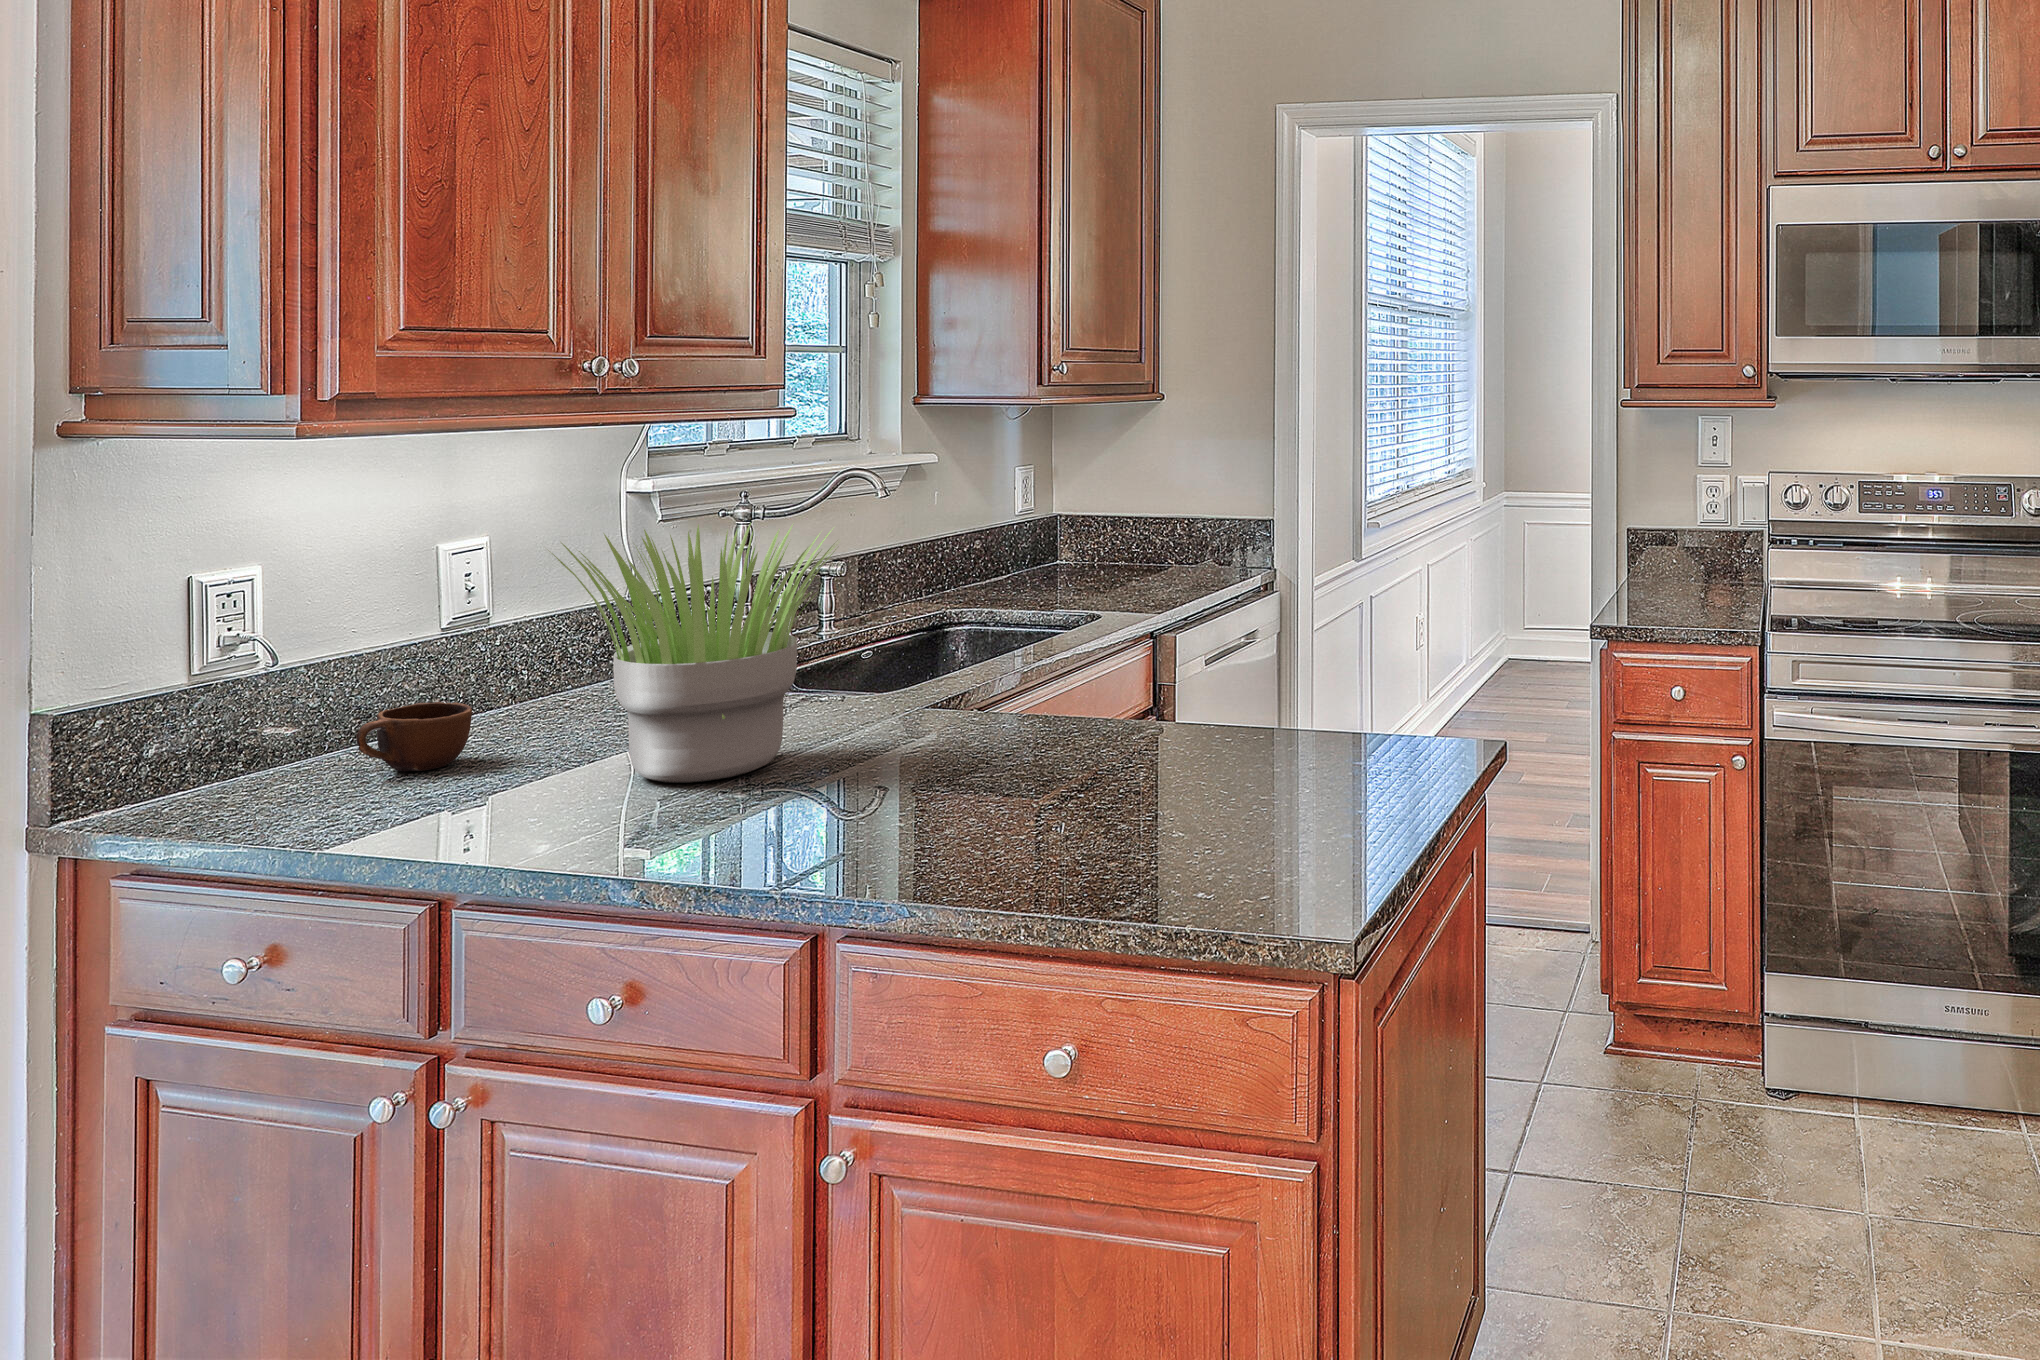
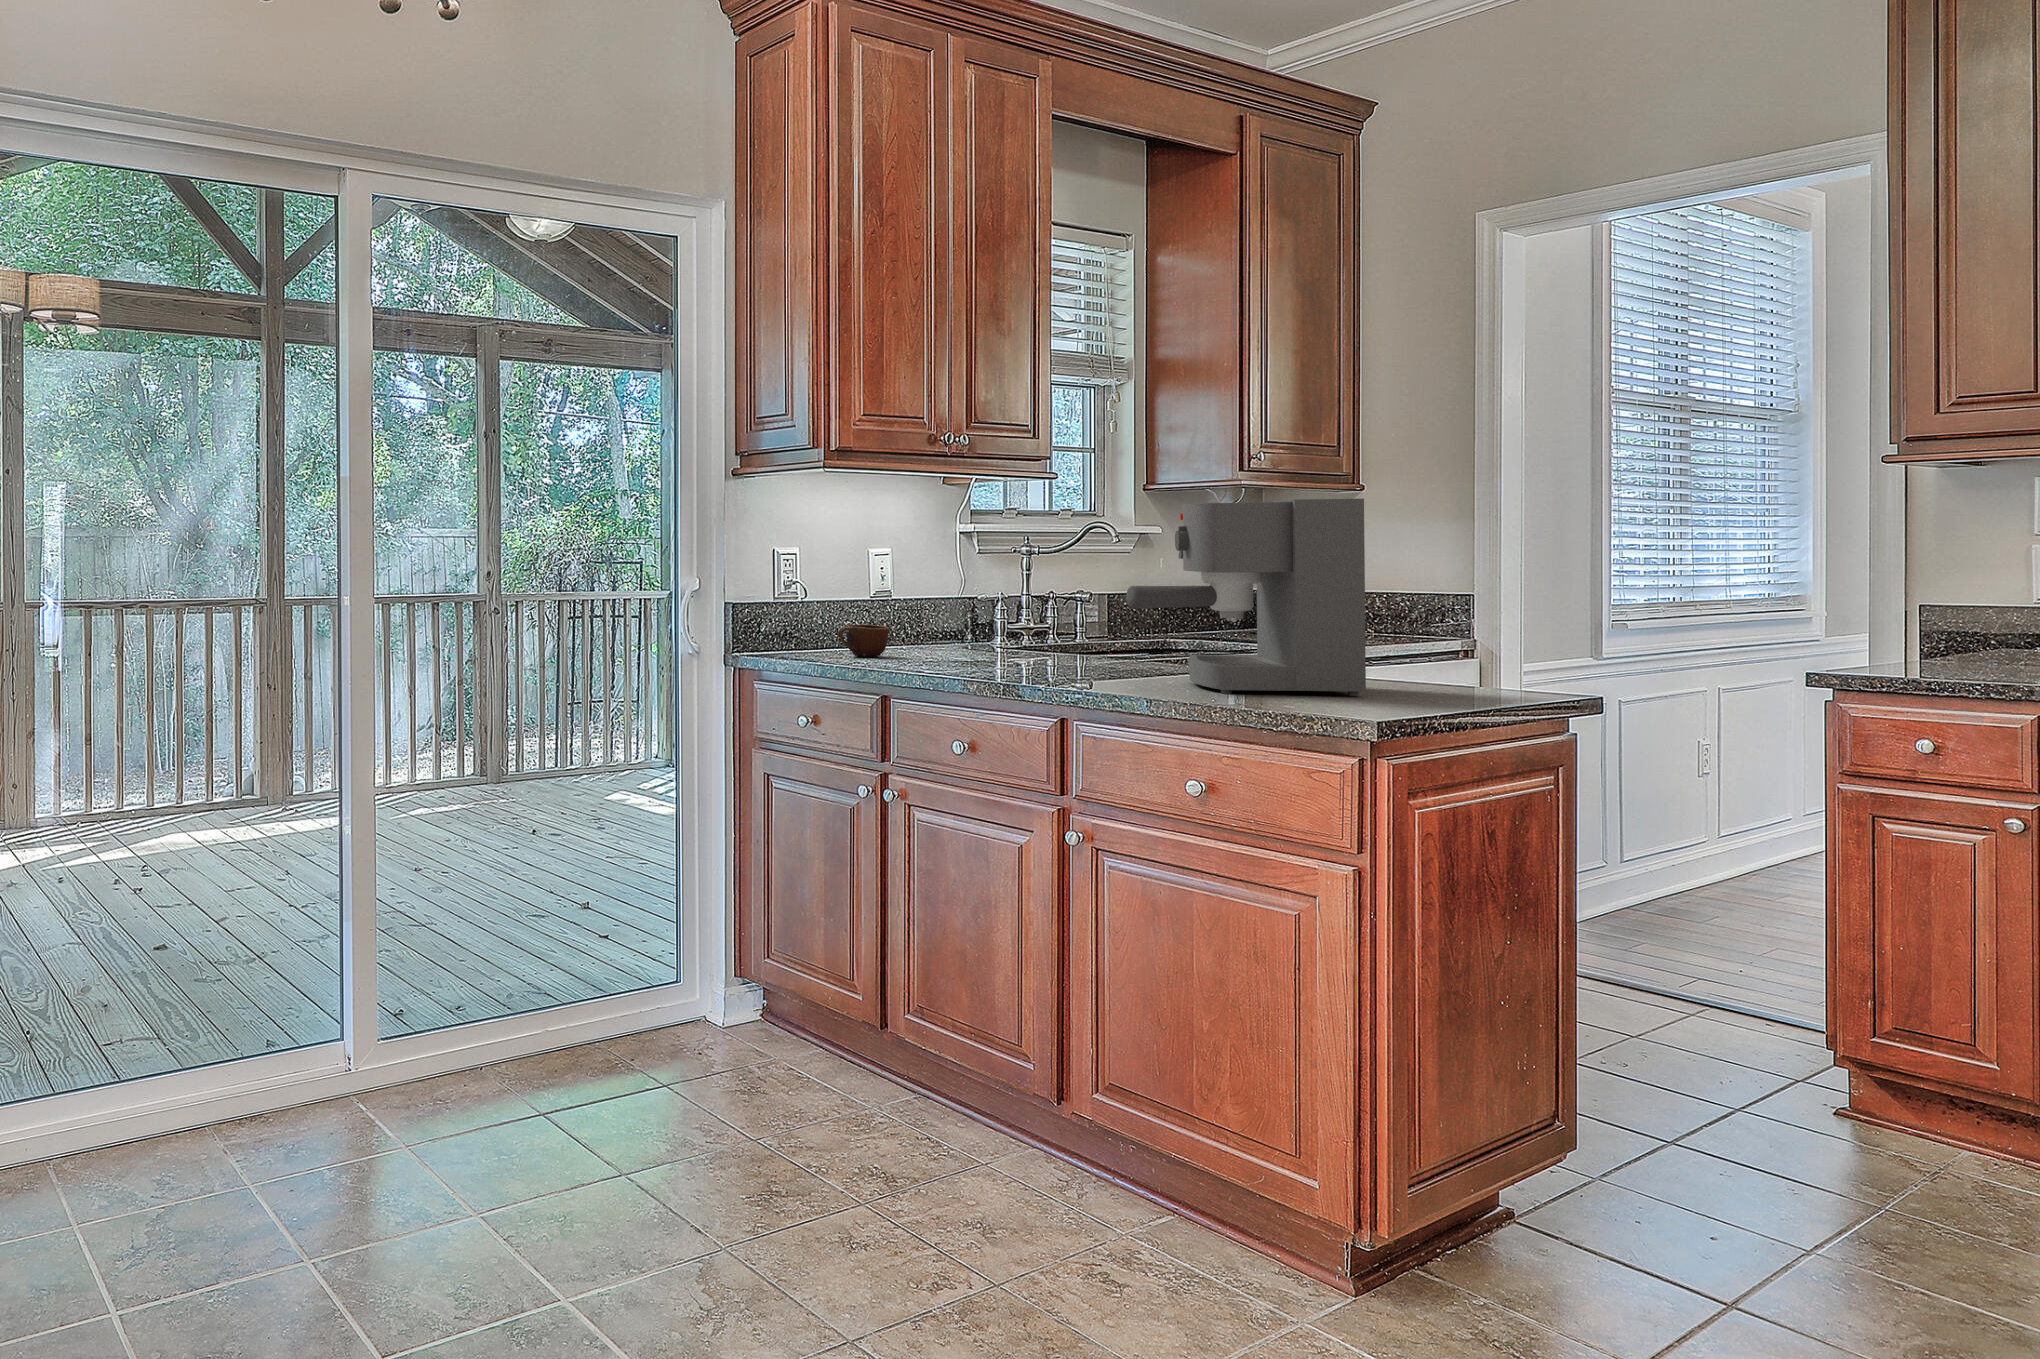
coffee maker: none [925,500,1281,848] -> present [1126,499,1366,696]
potted plant: present [552,523,836,783] -> none [924,528,1089,667]

